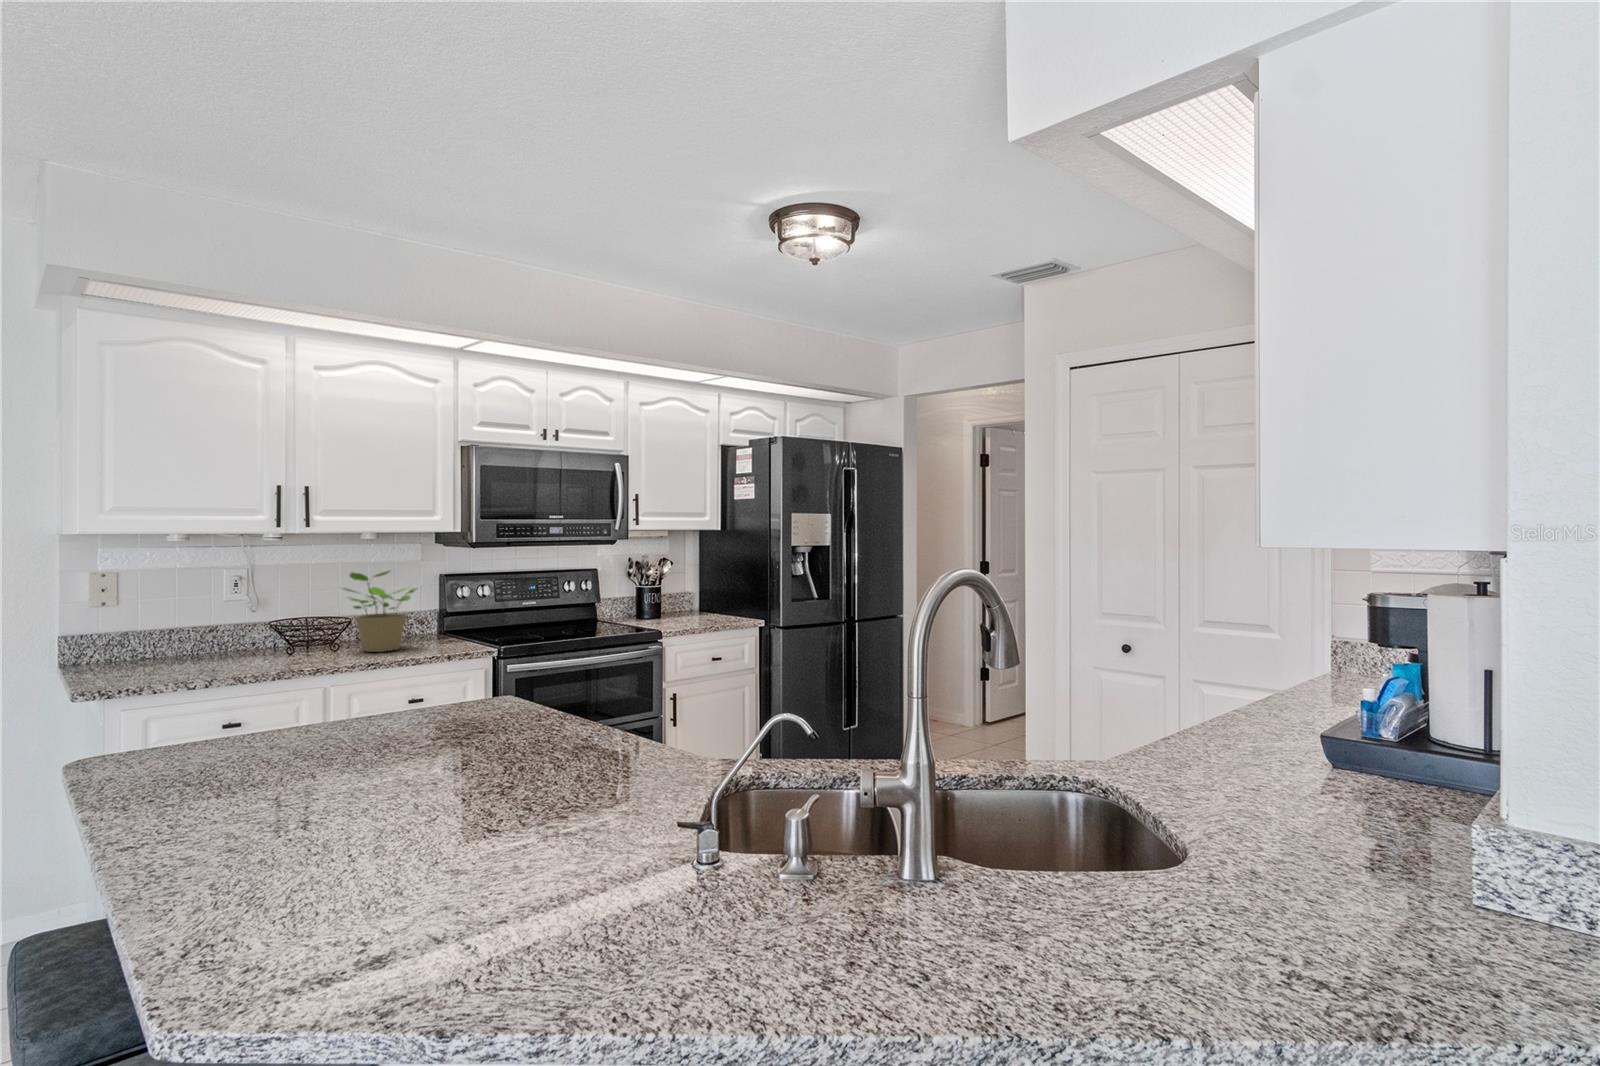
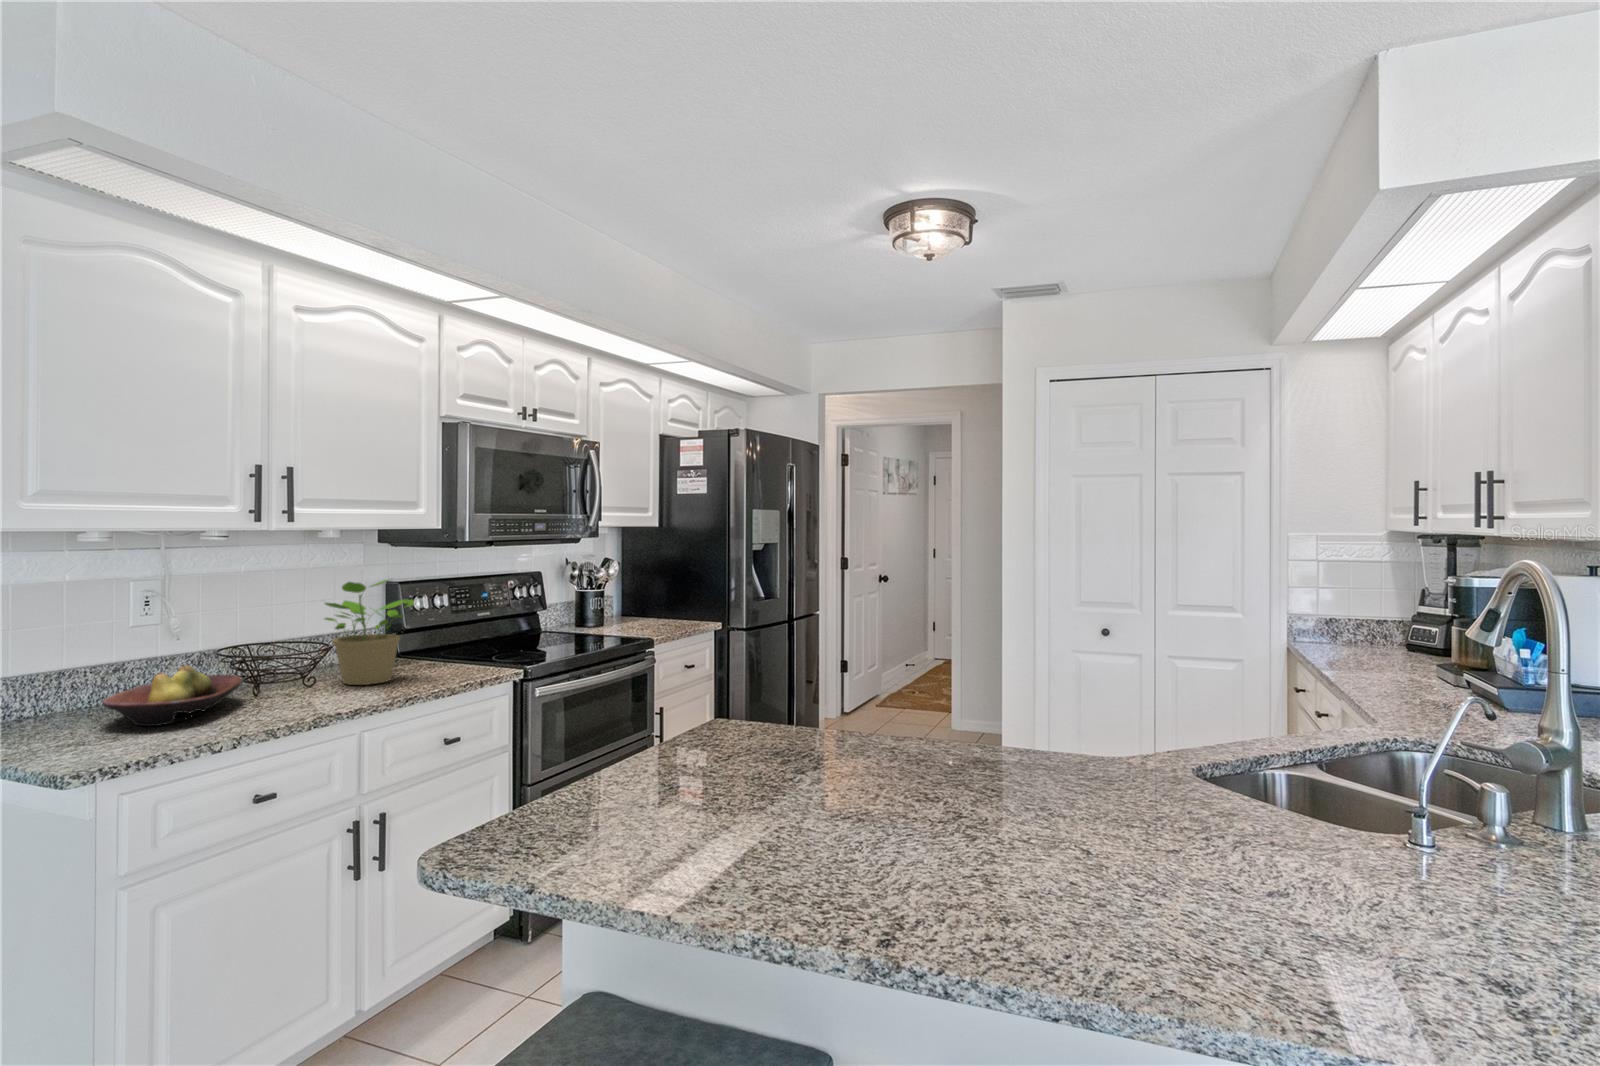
fruit bowl: none [163,629,279,669] -> present [102,665,242,726]

